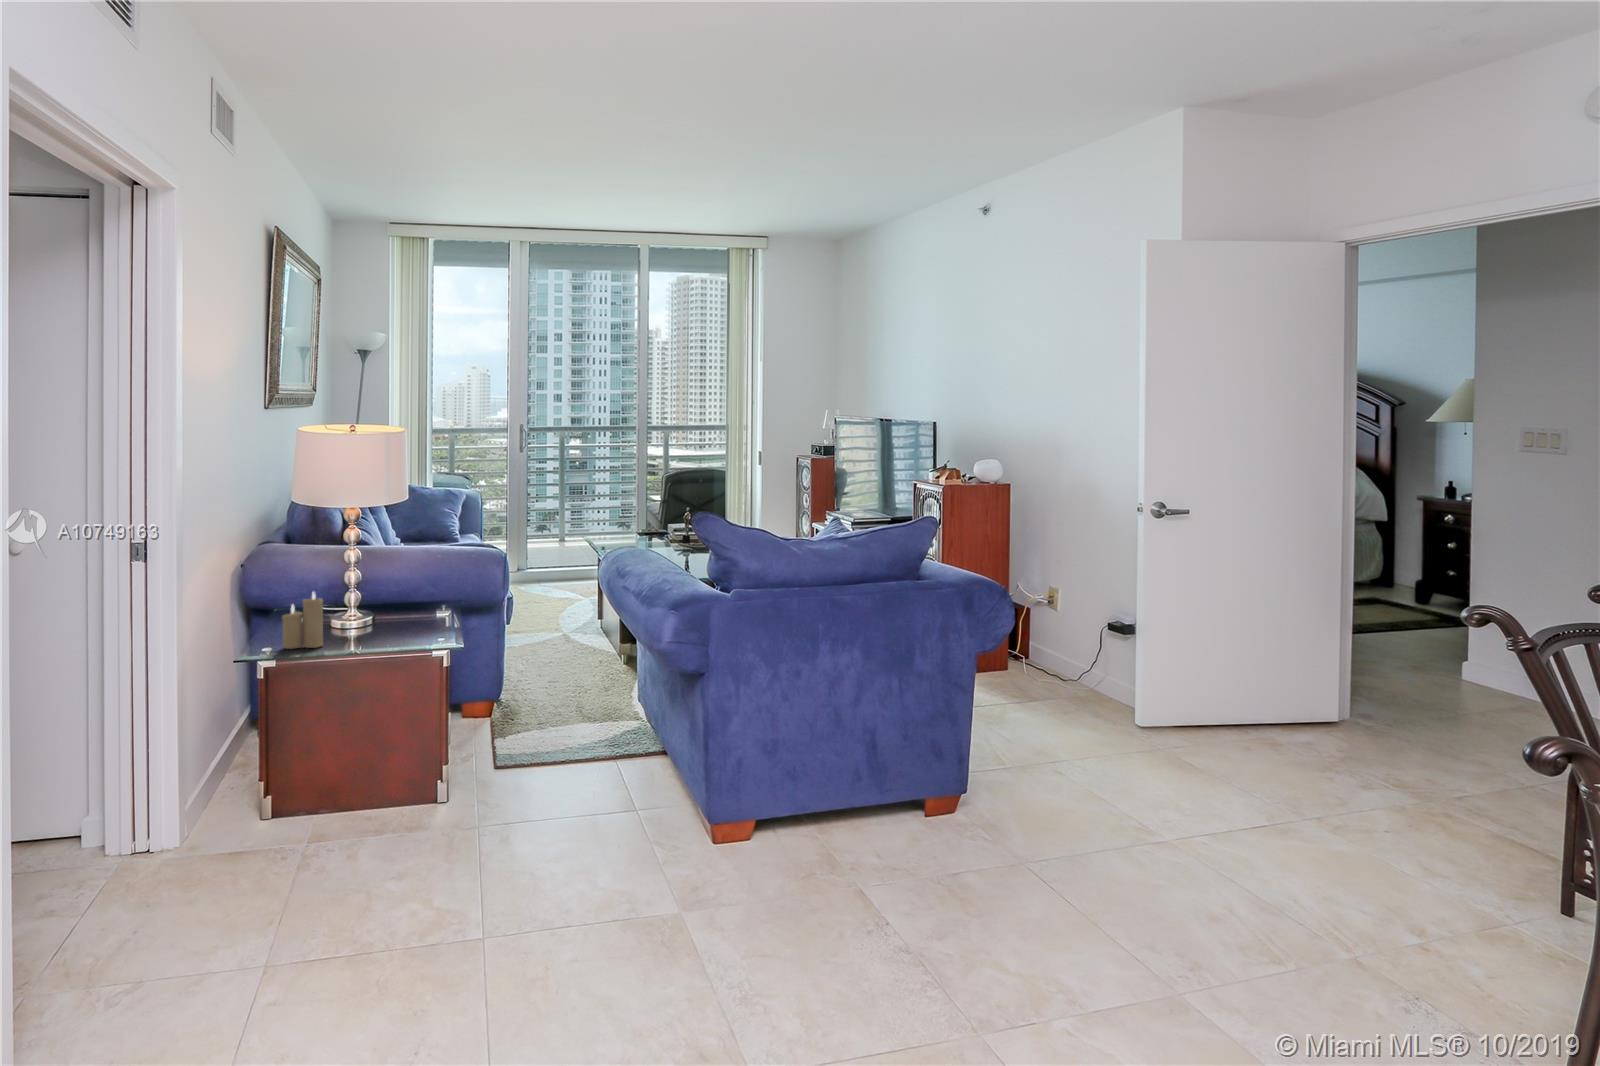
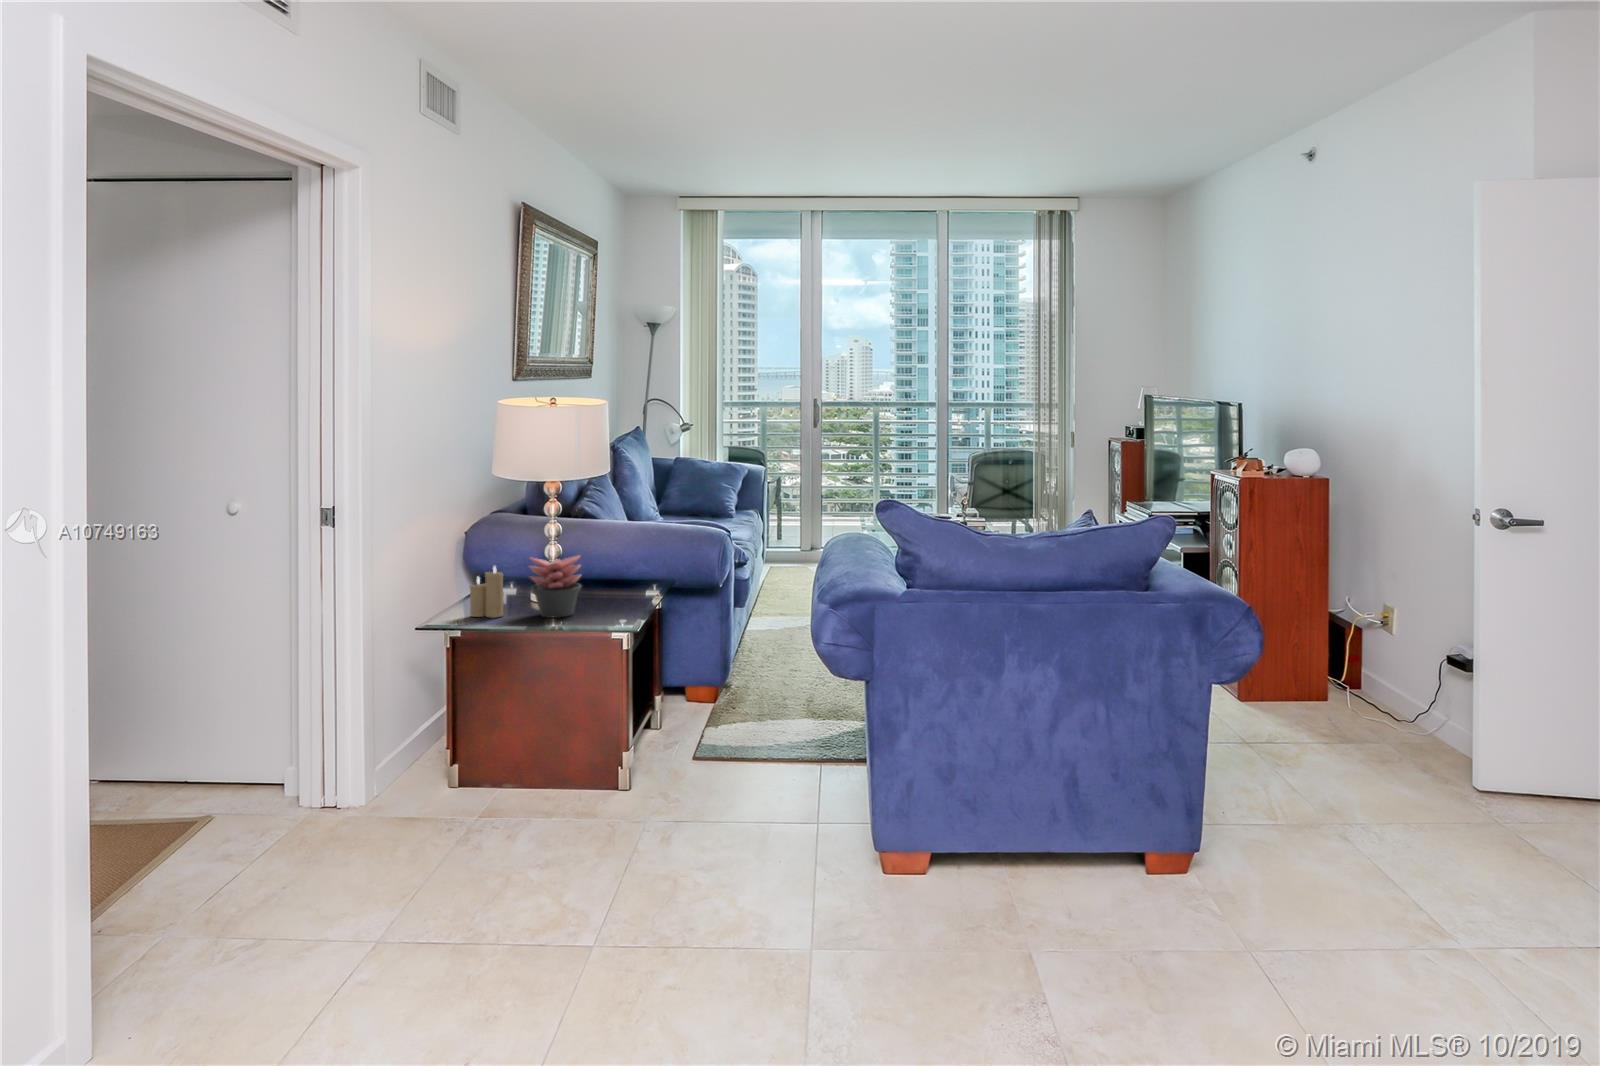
succulent plant: none [349,576,413,642] -> present [529,555,581,618]

